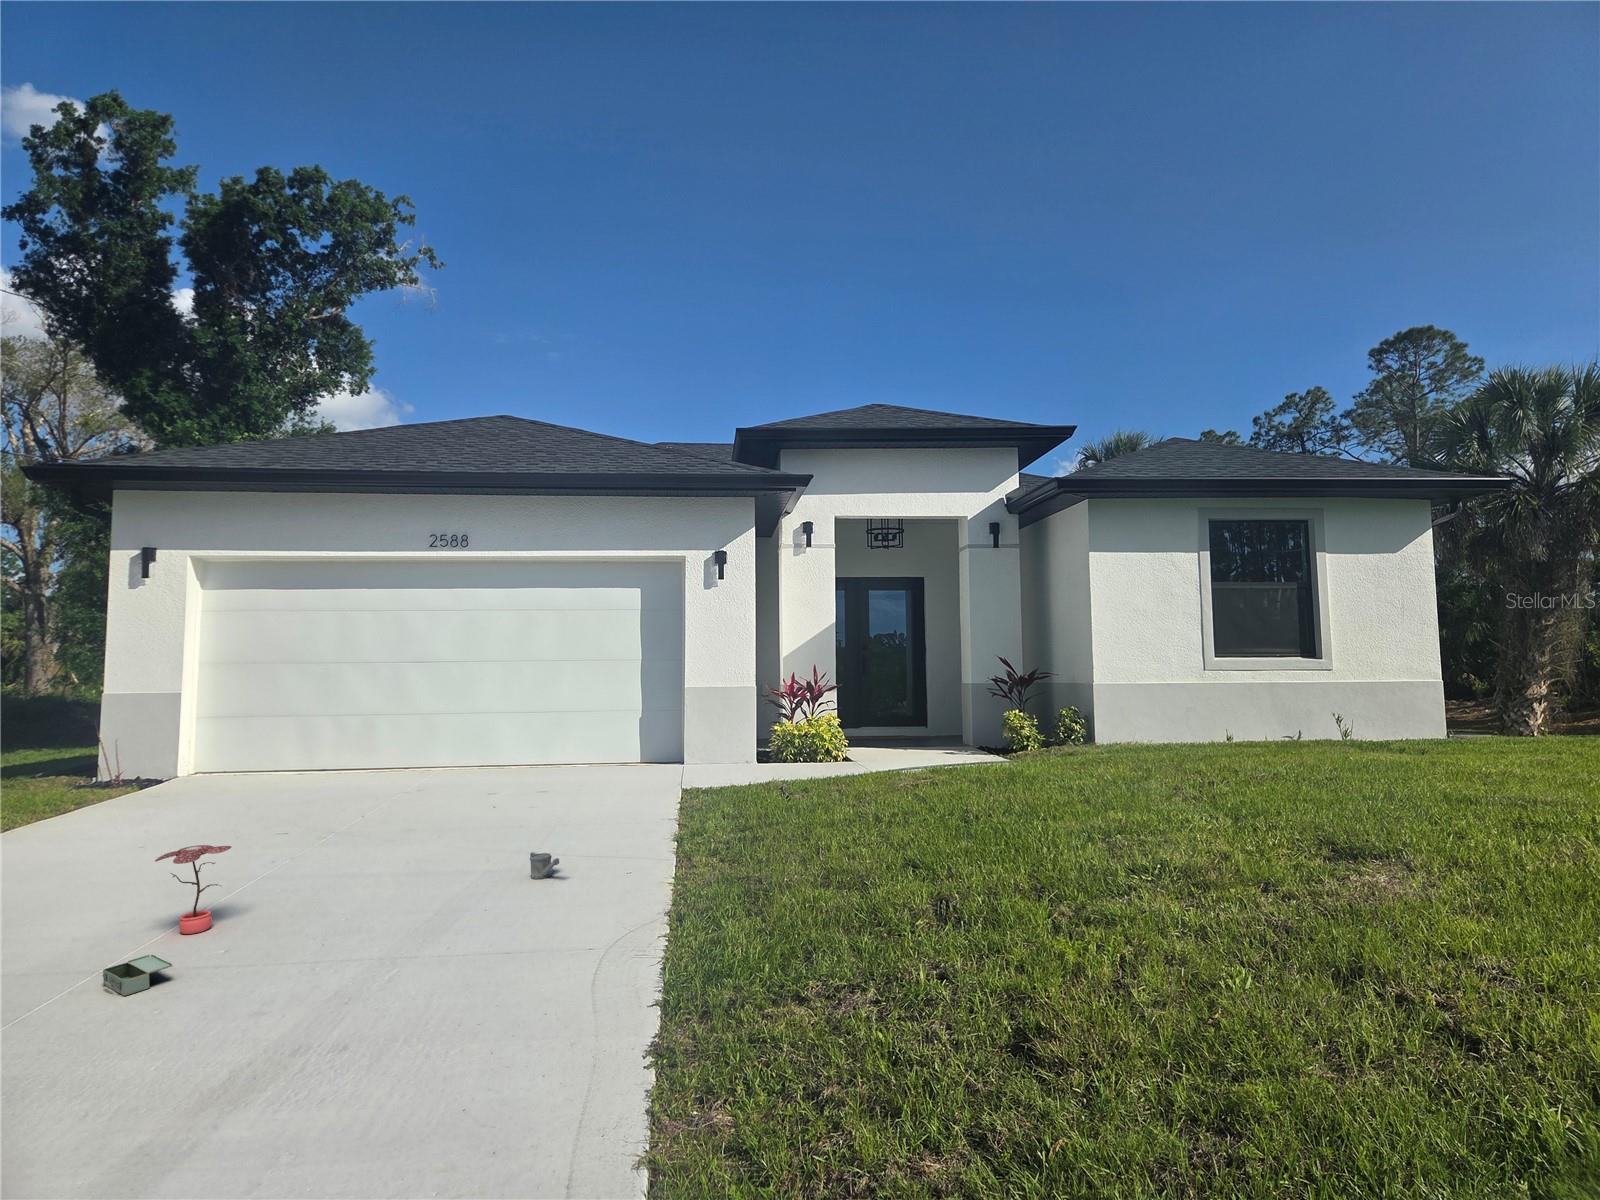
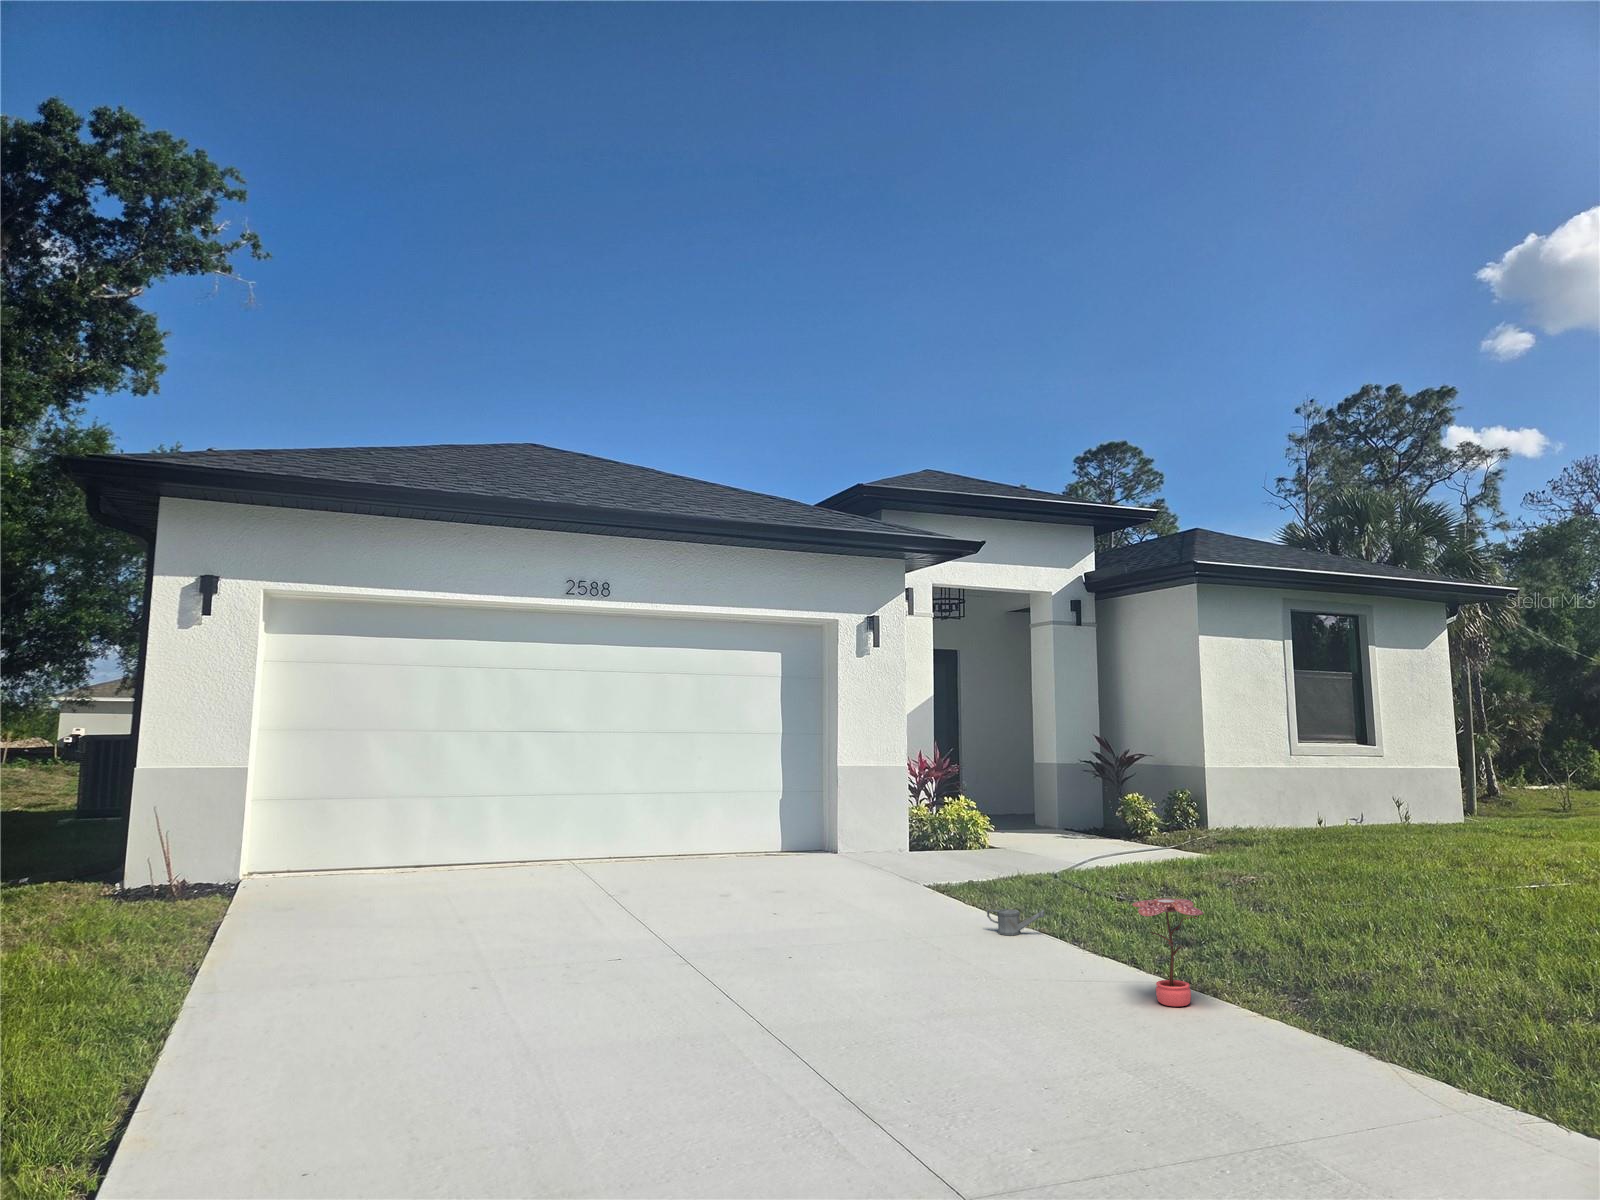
potted plant: present [155,845,231,934] -> present [1132,898,1204,1007]
toolbox: present [103,955,172,996] -> none [821,1001,892,1036]

